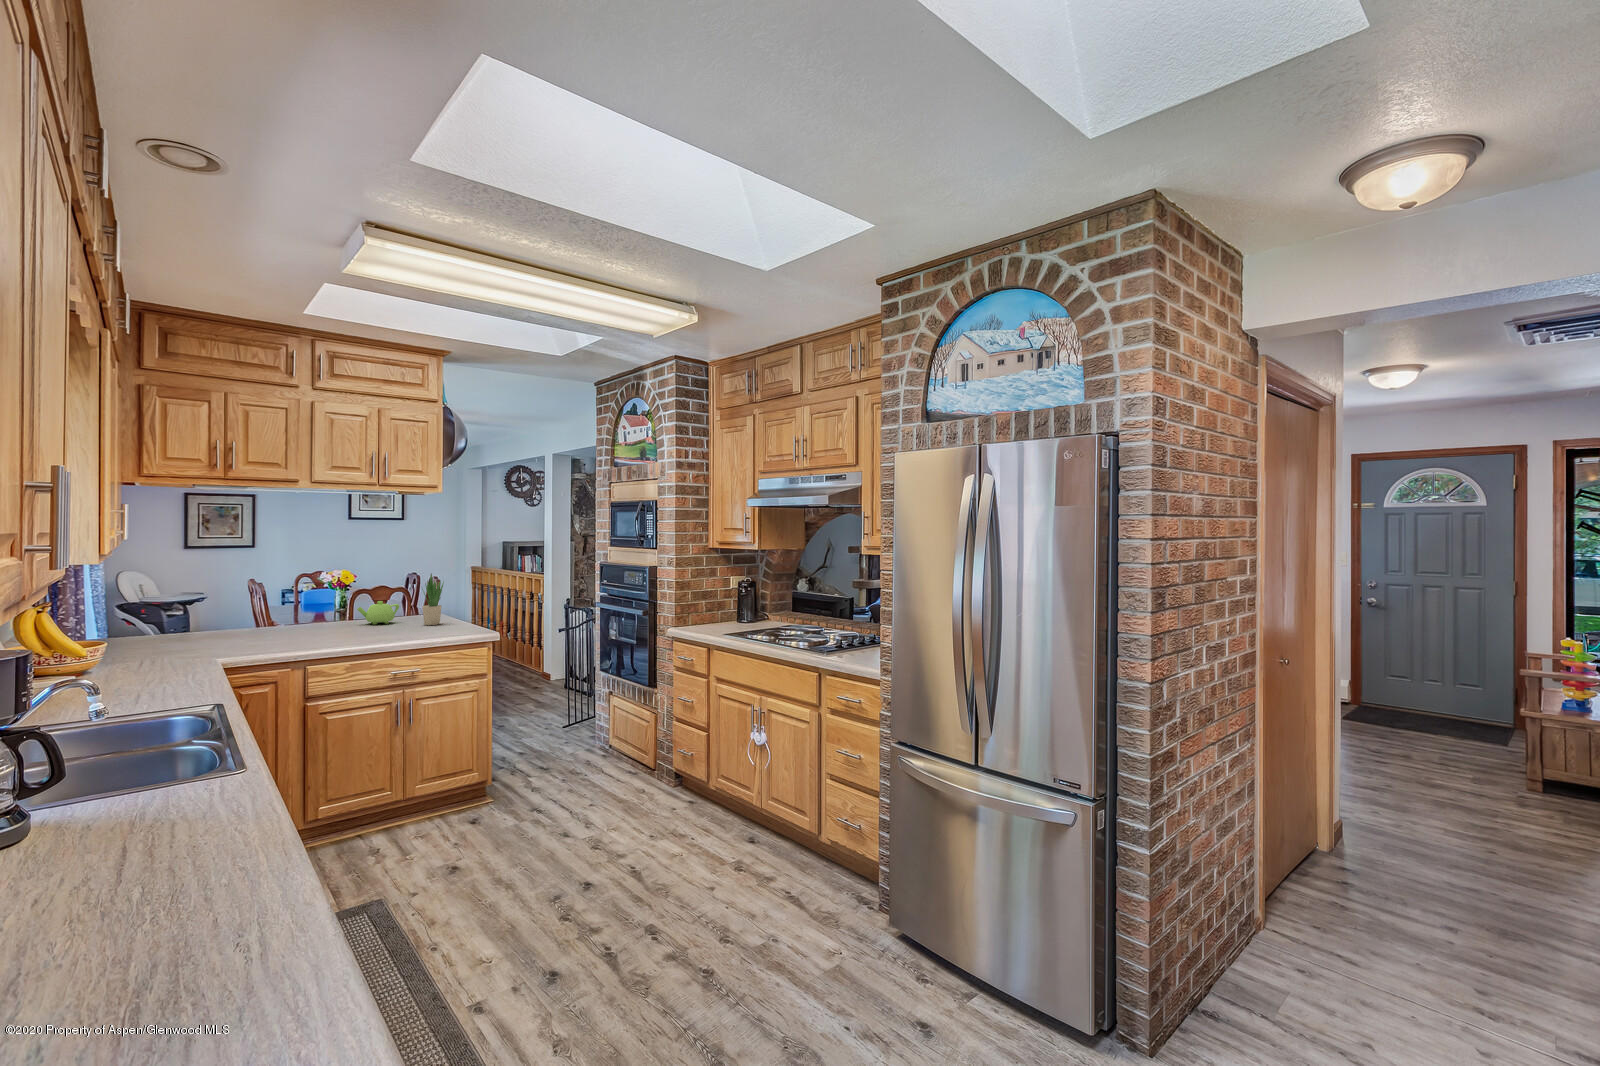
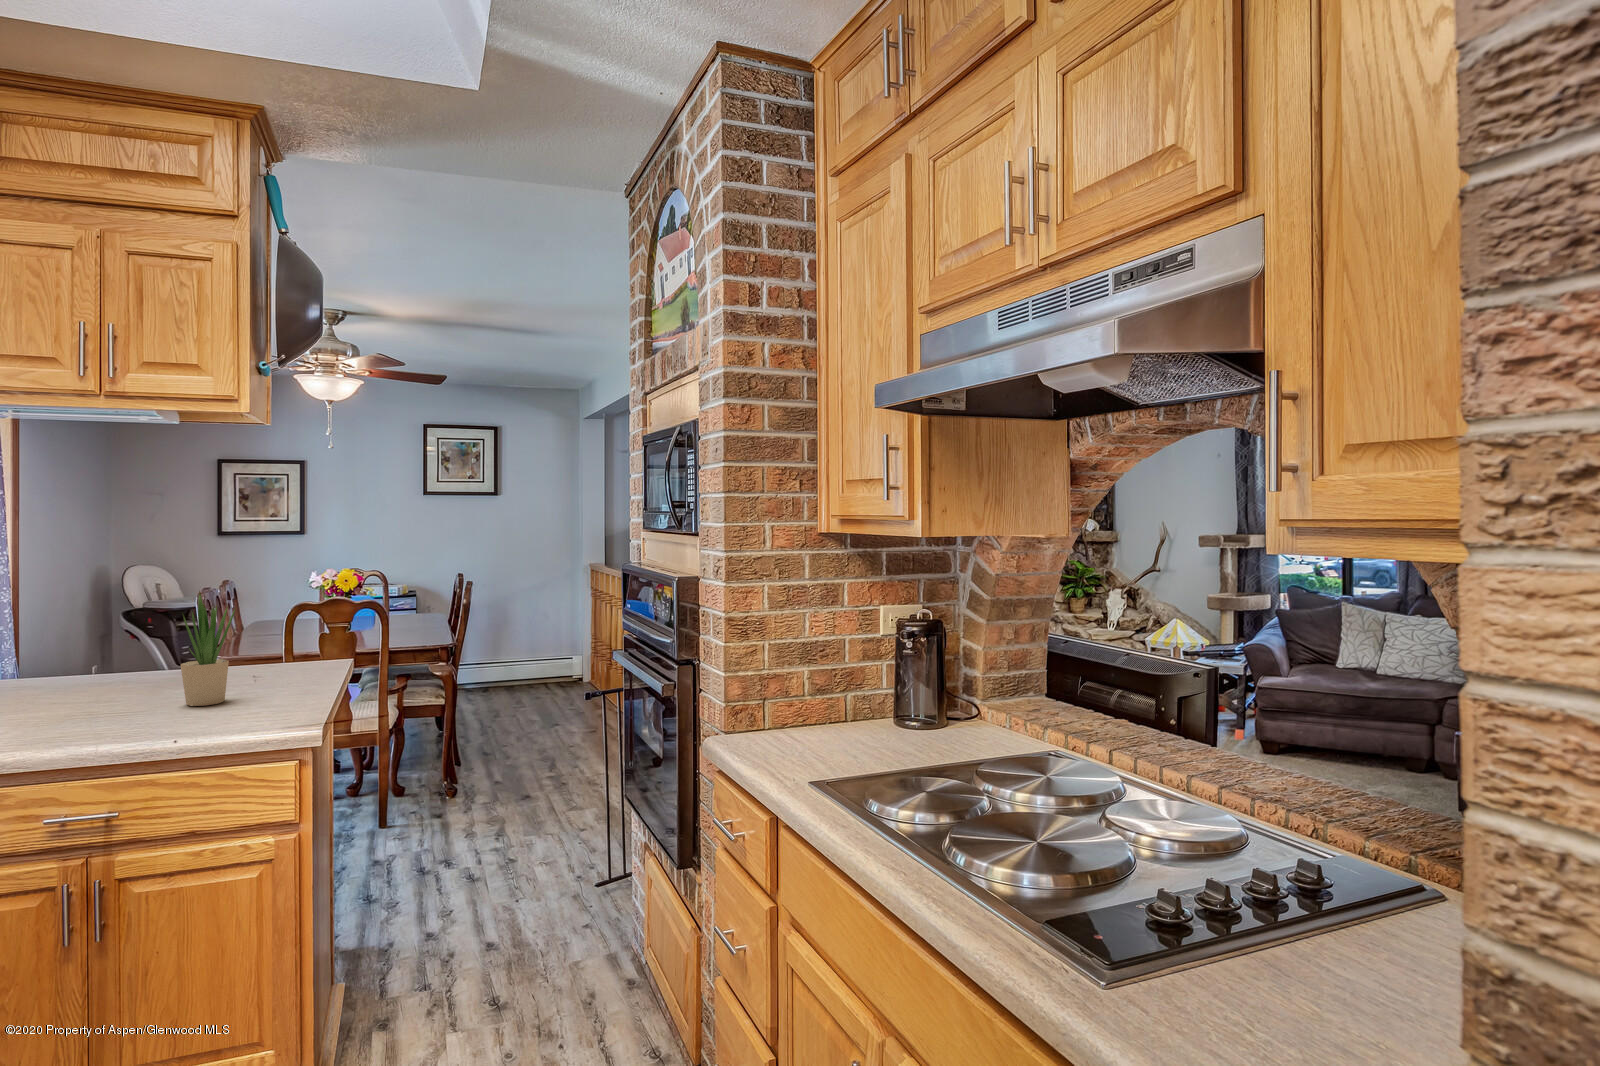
teapot: present [357,601,399,625] -> none [74,647,167,698]

